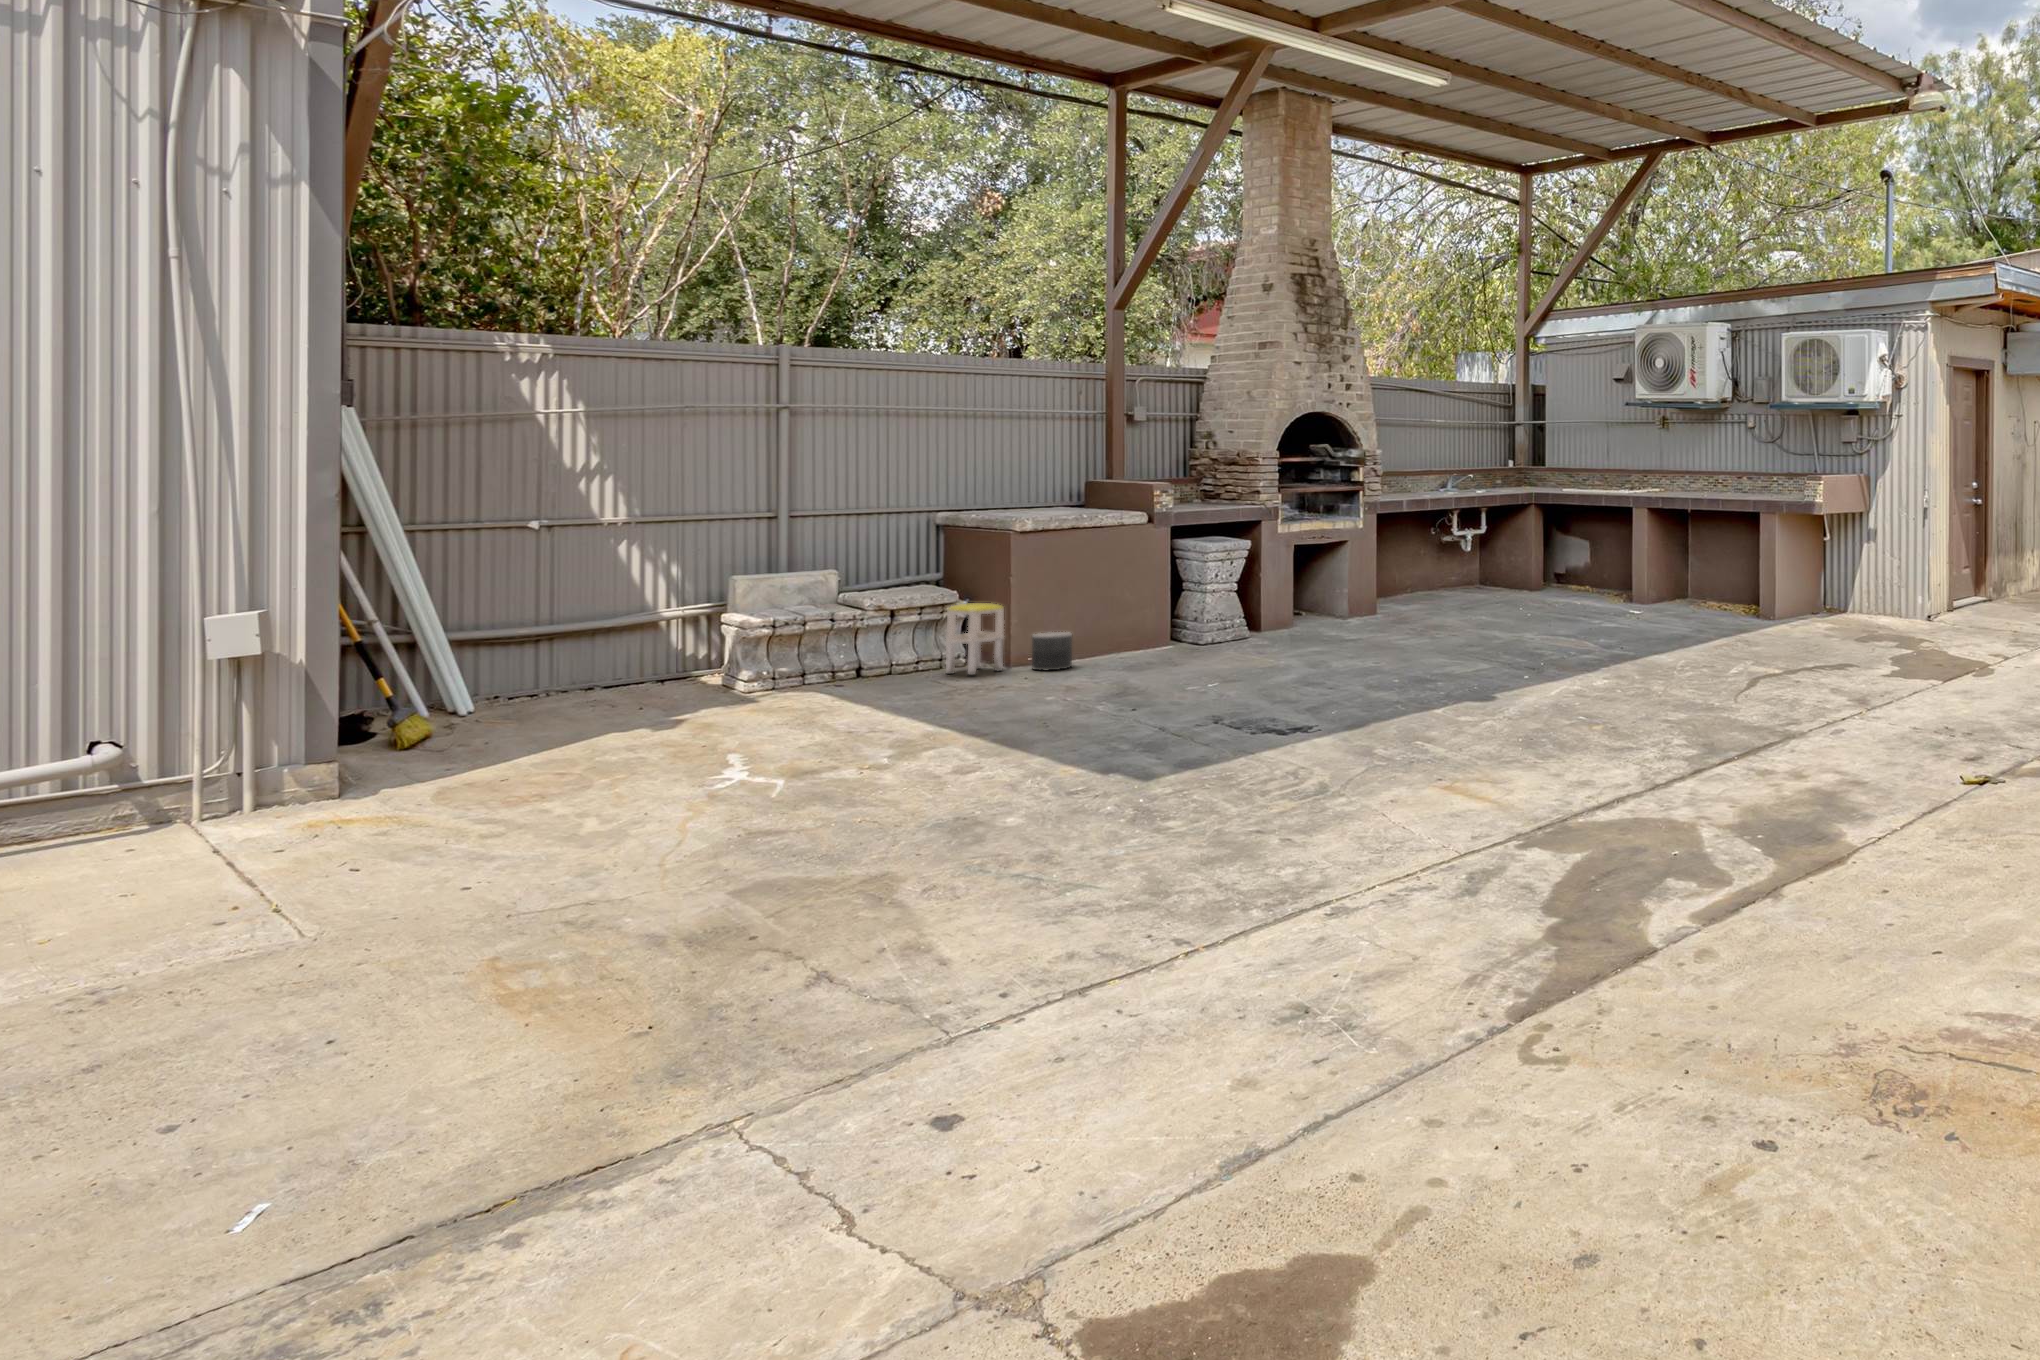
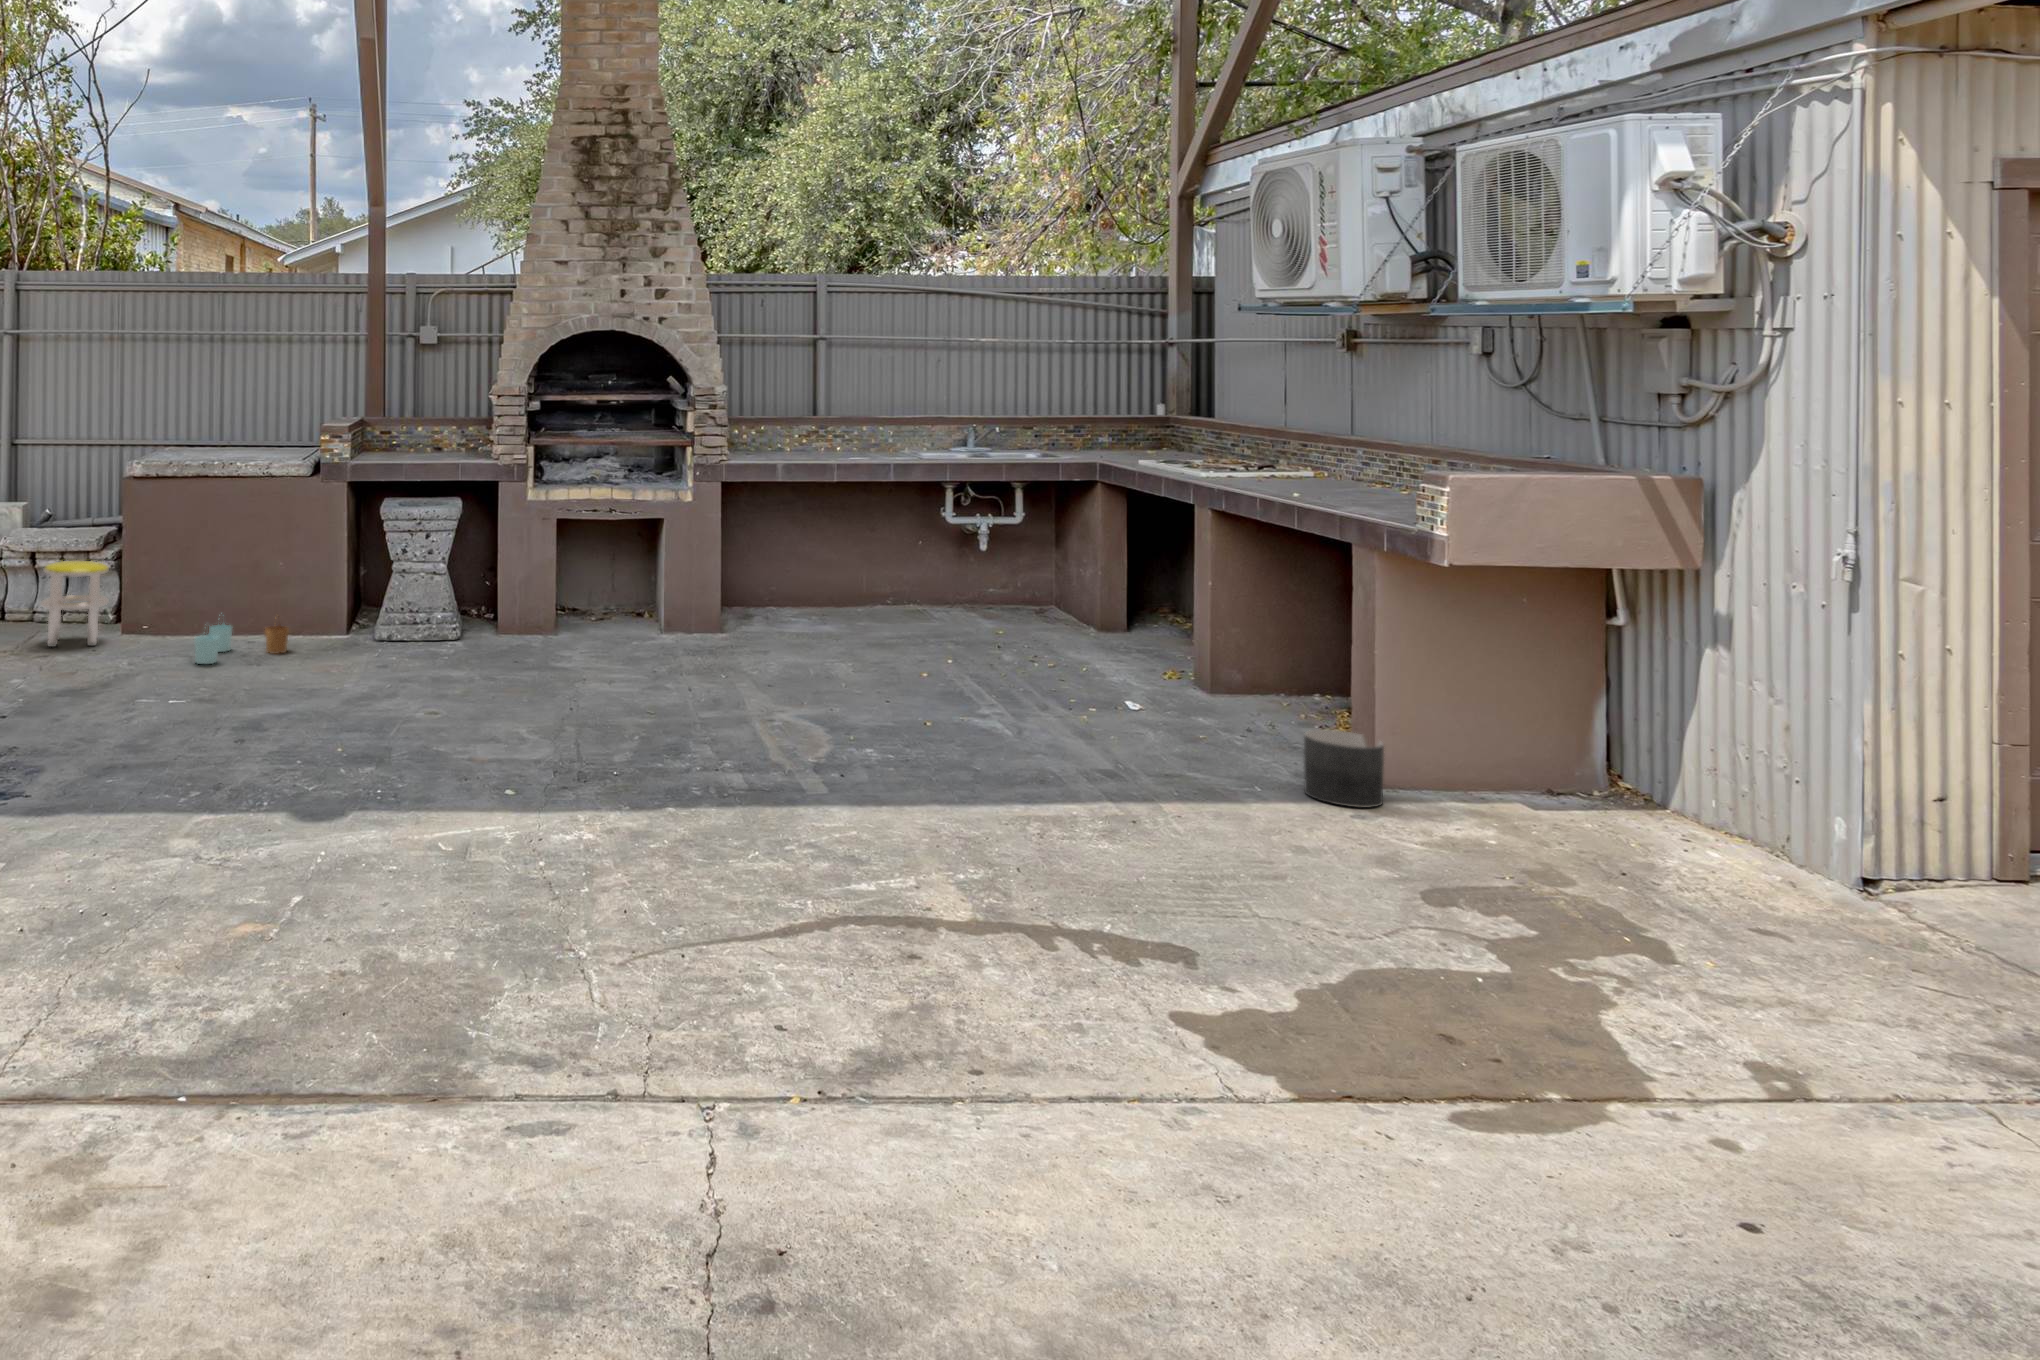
bucket: none [1096,625,1155,664] -> present [194,613,289,664]
planter: present [1032,632,1072,670] -> present [1304,730,1384,808]

